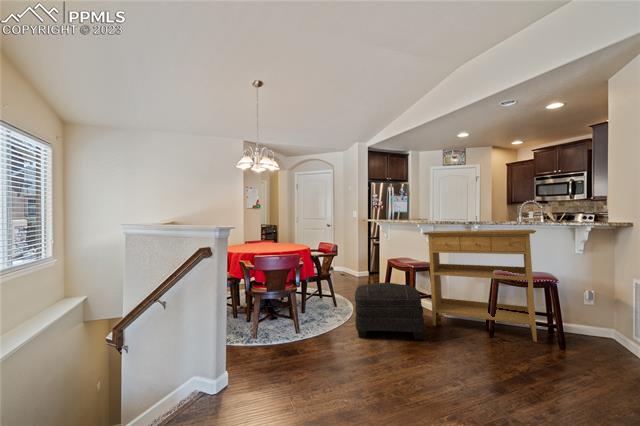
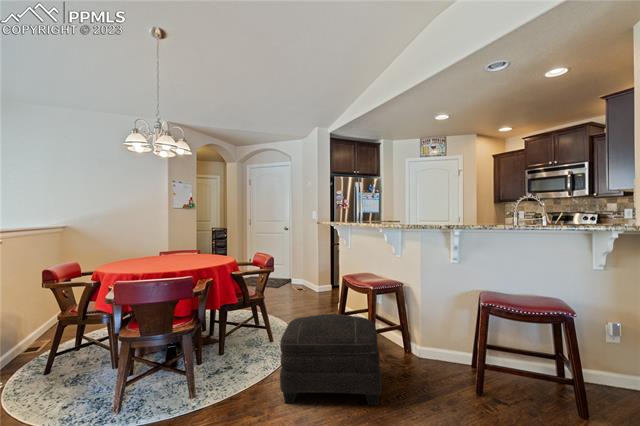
console table: present [423,229,537,342] -> none [383,236,545,404]

